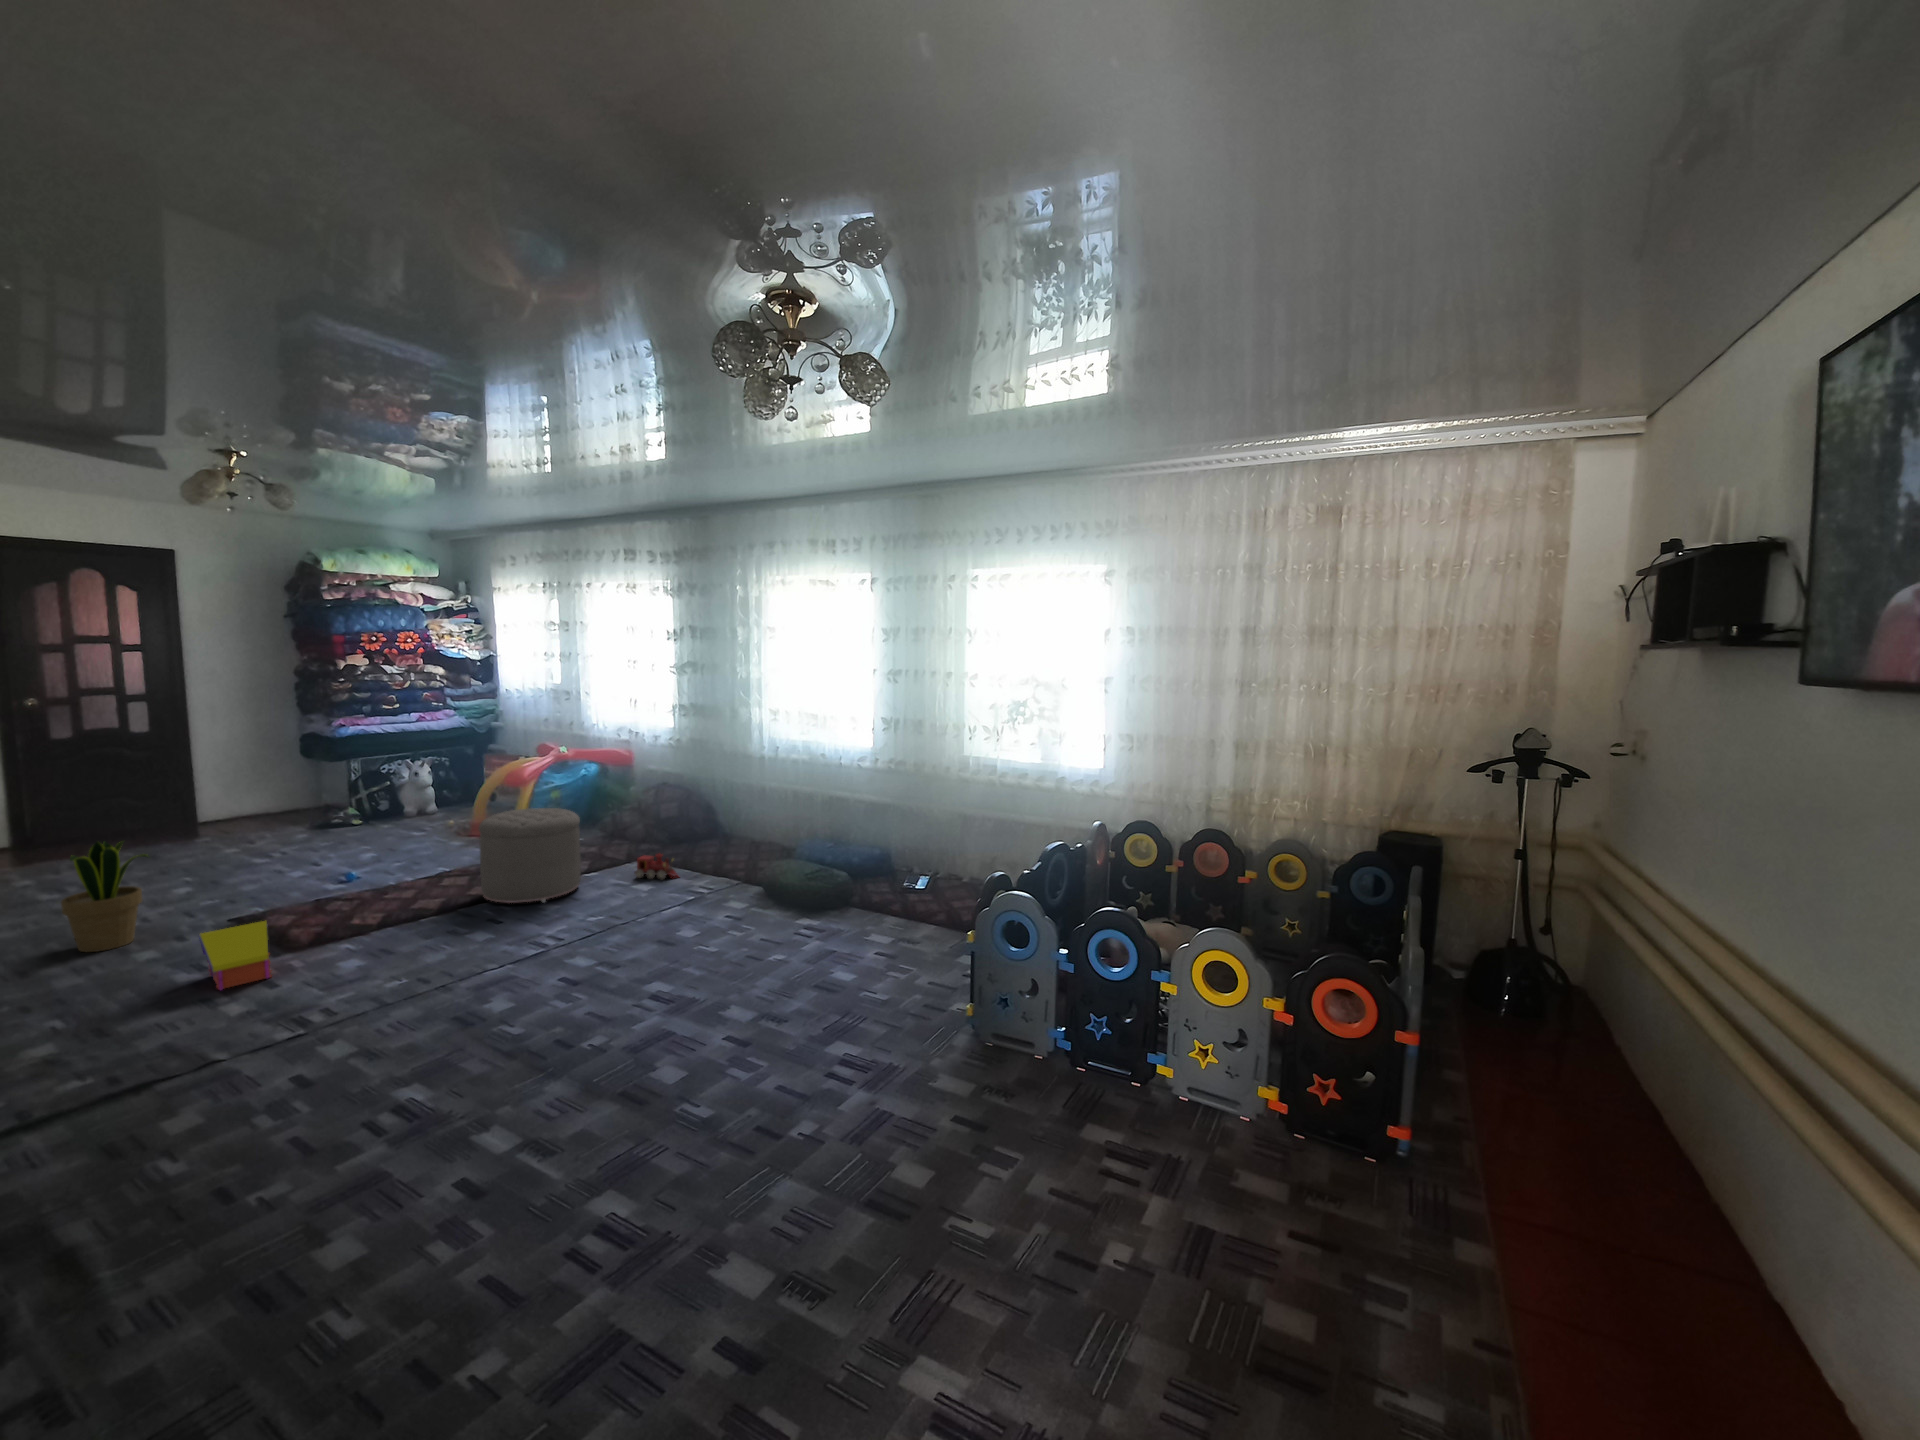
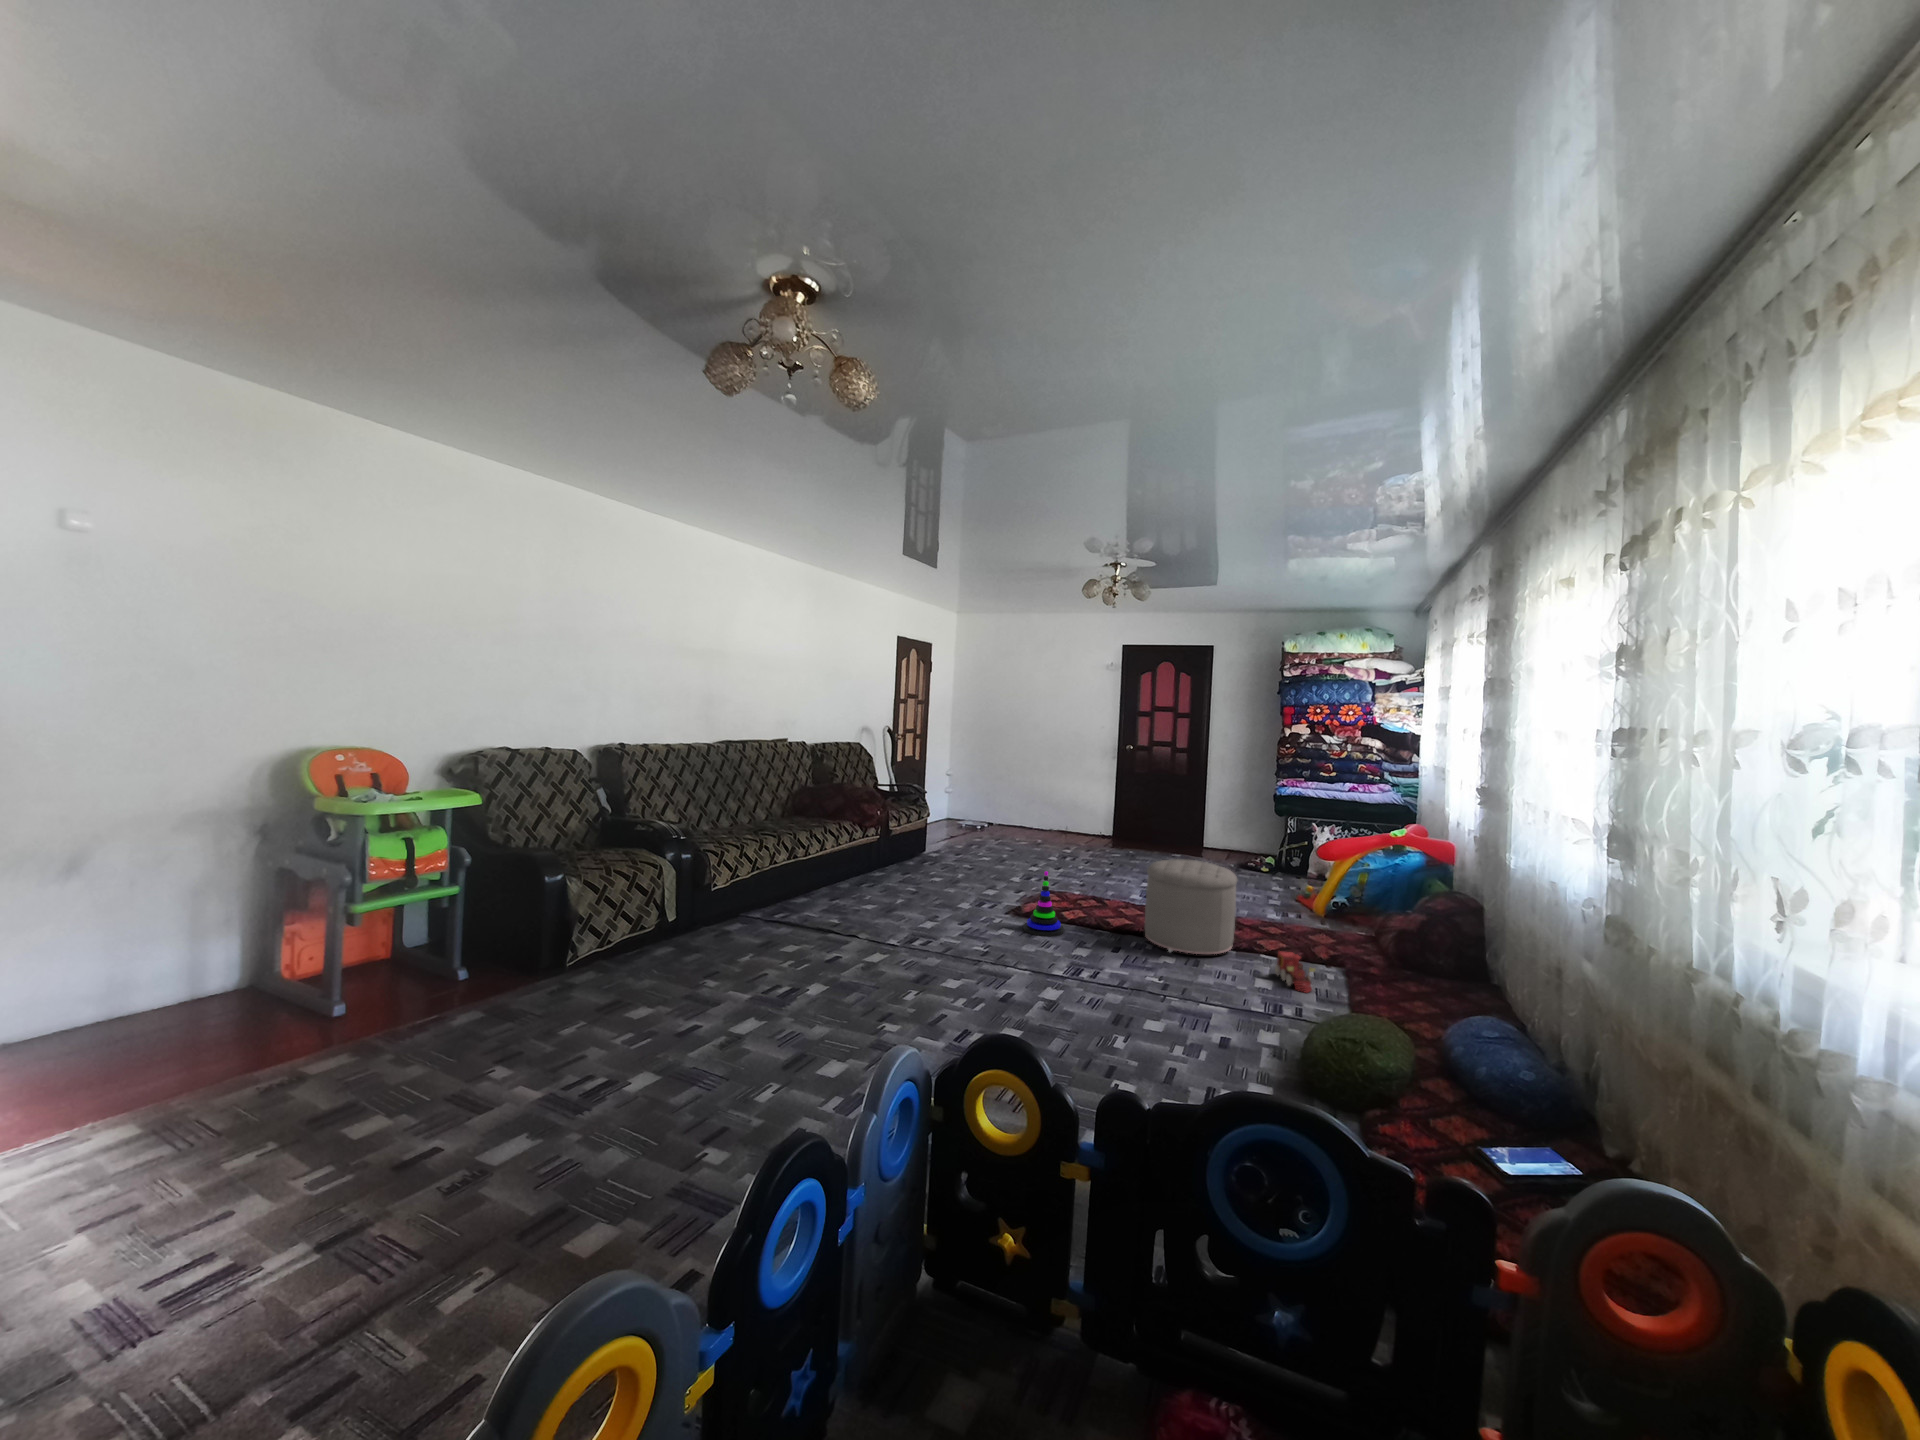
potted plant: present [61,842,149,952] -> none [996,815,1034,882]
stacking toy: none [362,874,426,958] -> present [1023,871,1064,937]
toy house: present [199,921,271,990] -> none [961,873,1003,915]

